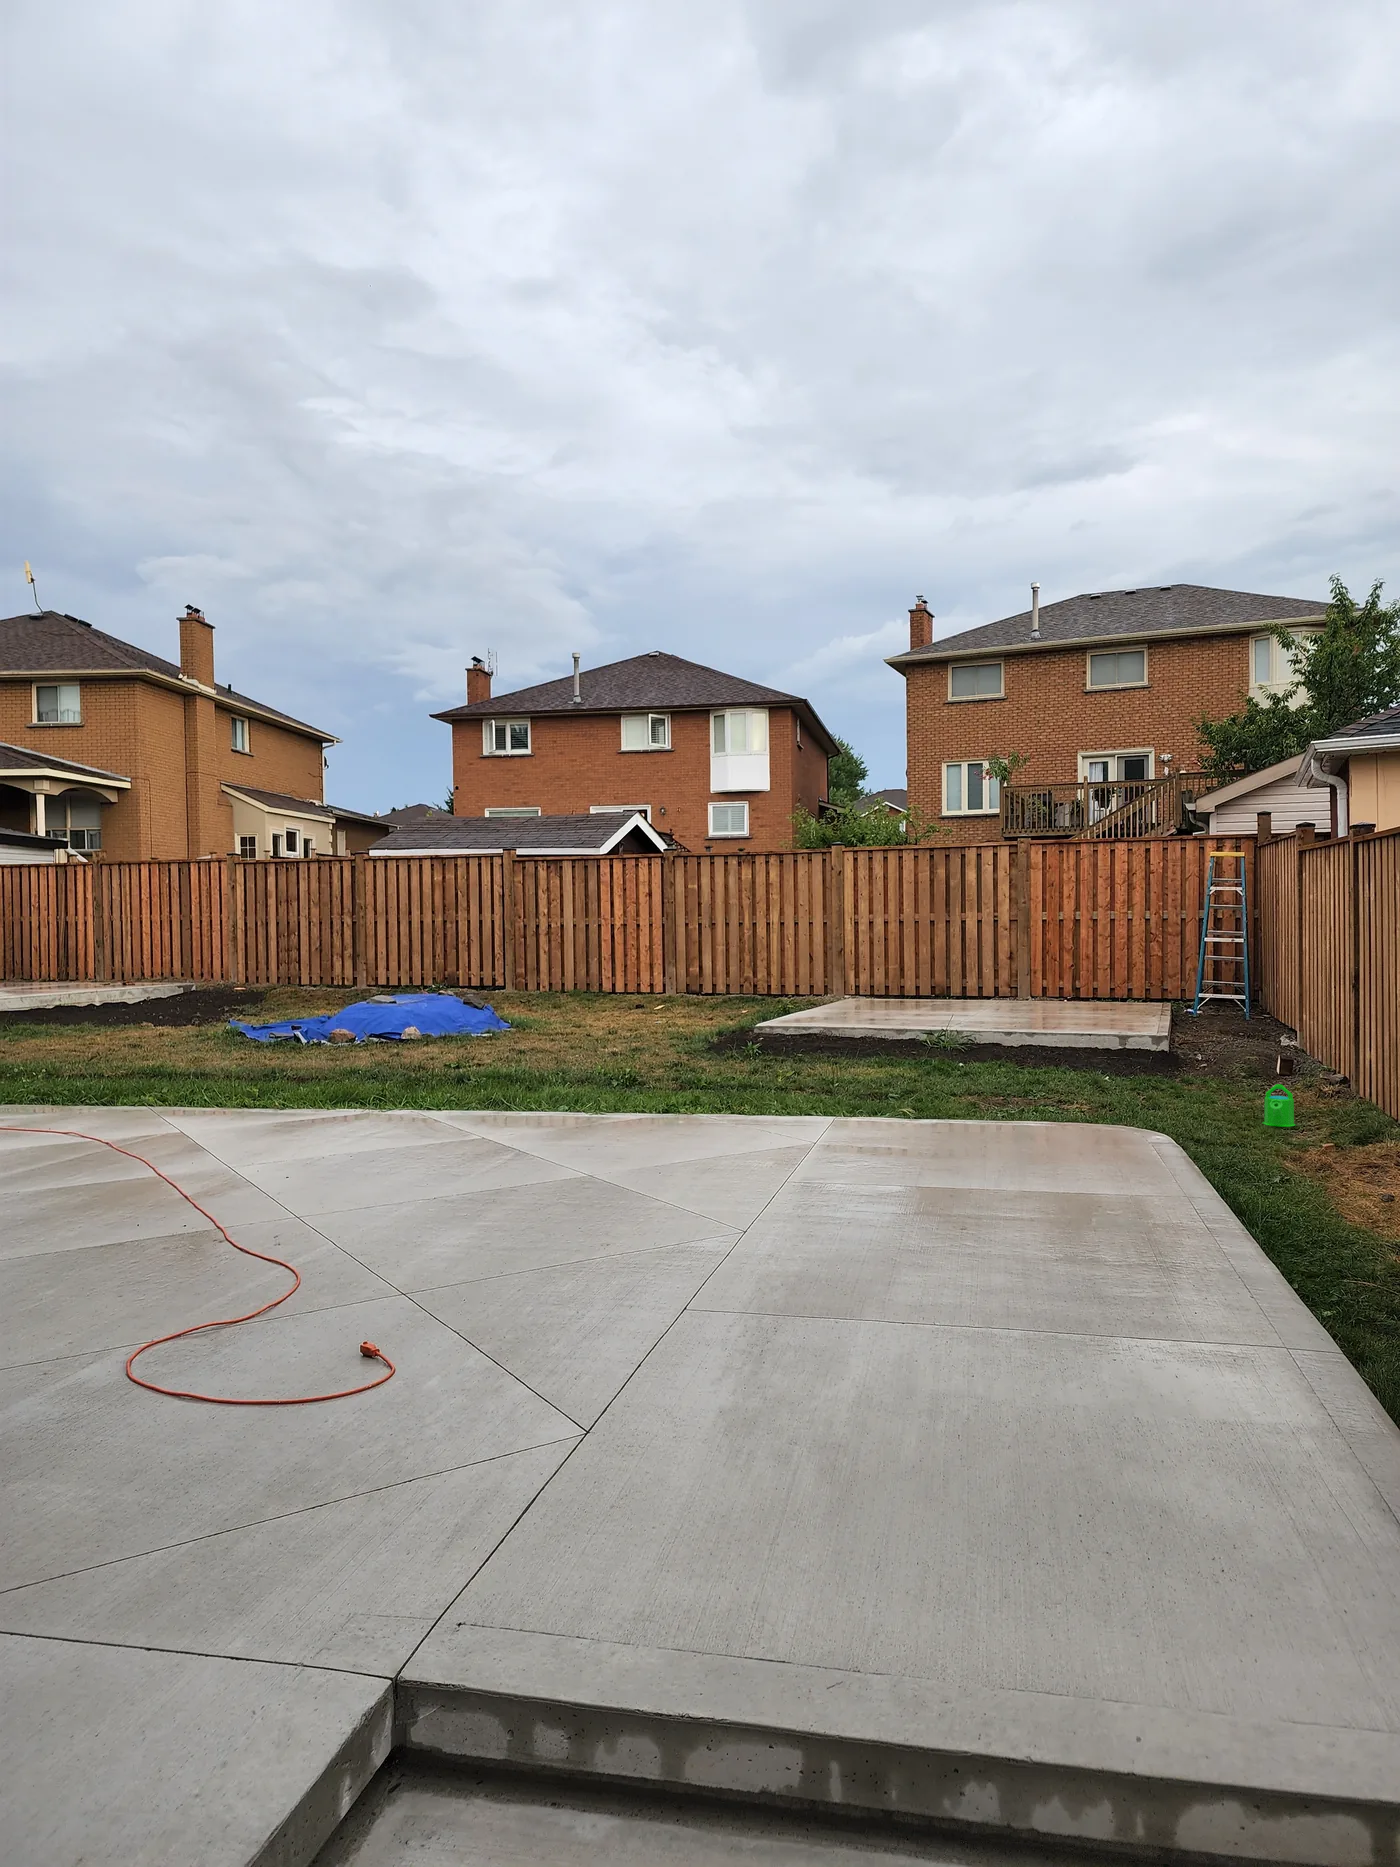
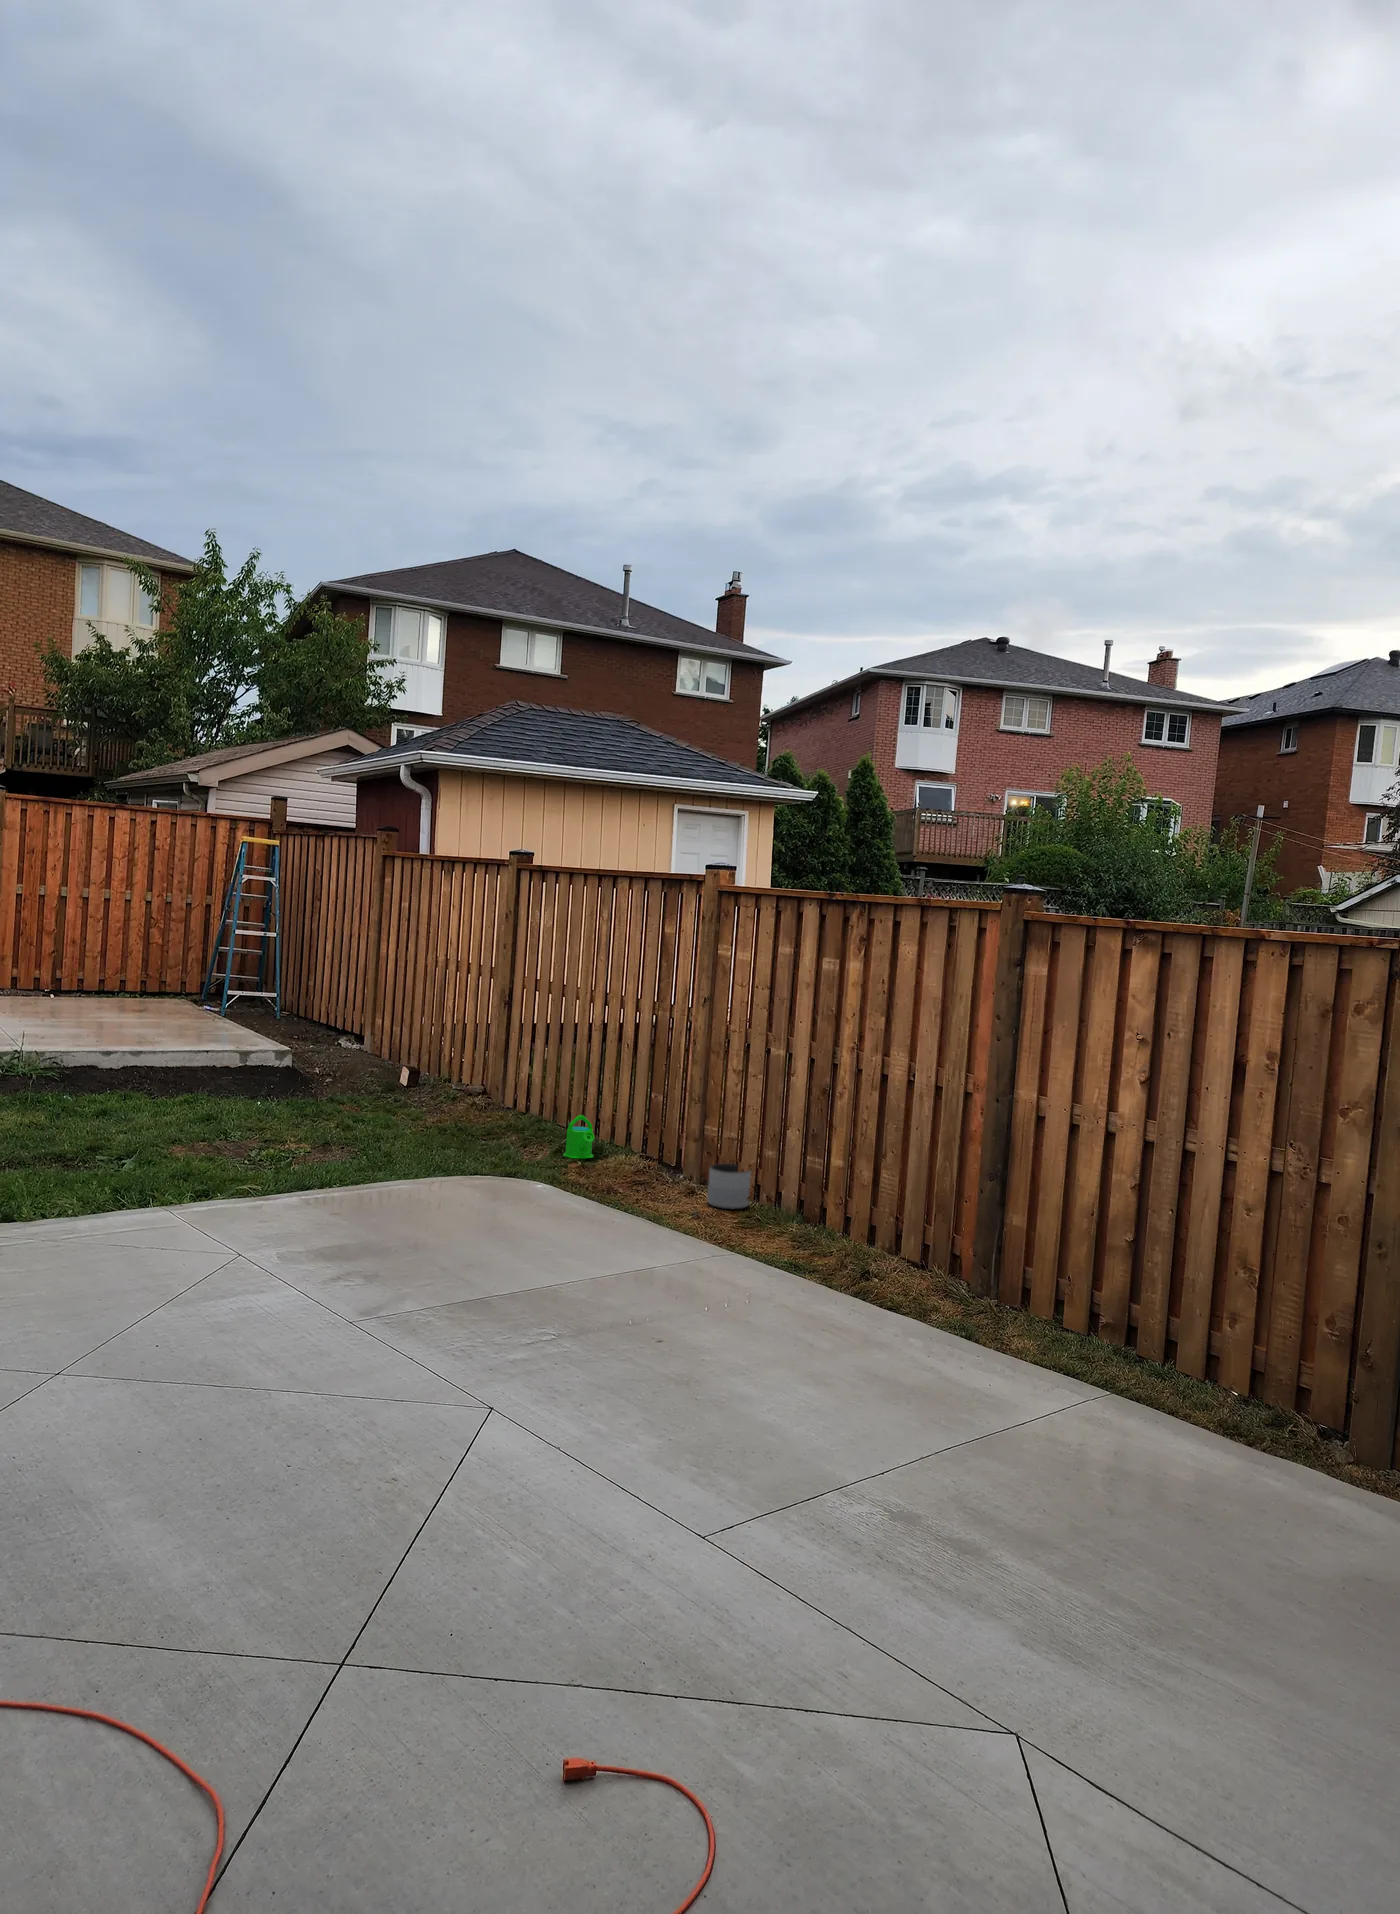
planter: none [1309,1127,1358,1173] -> present [707,1164,751,1209]

